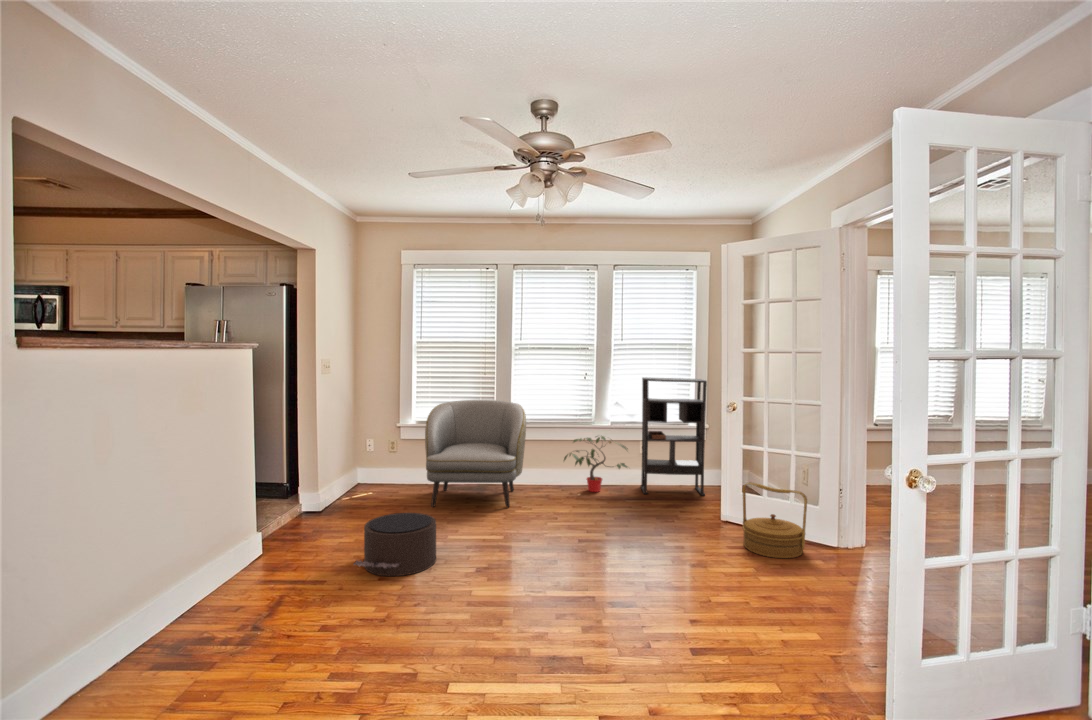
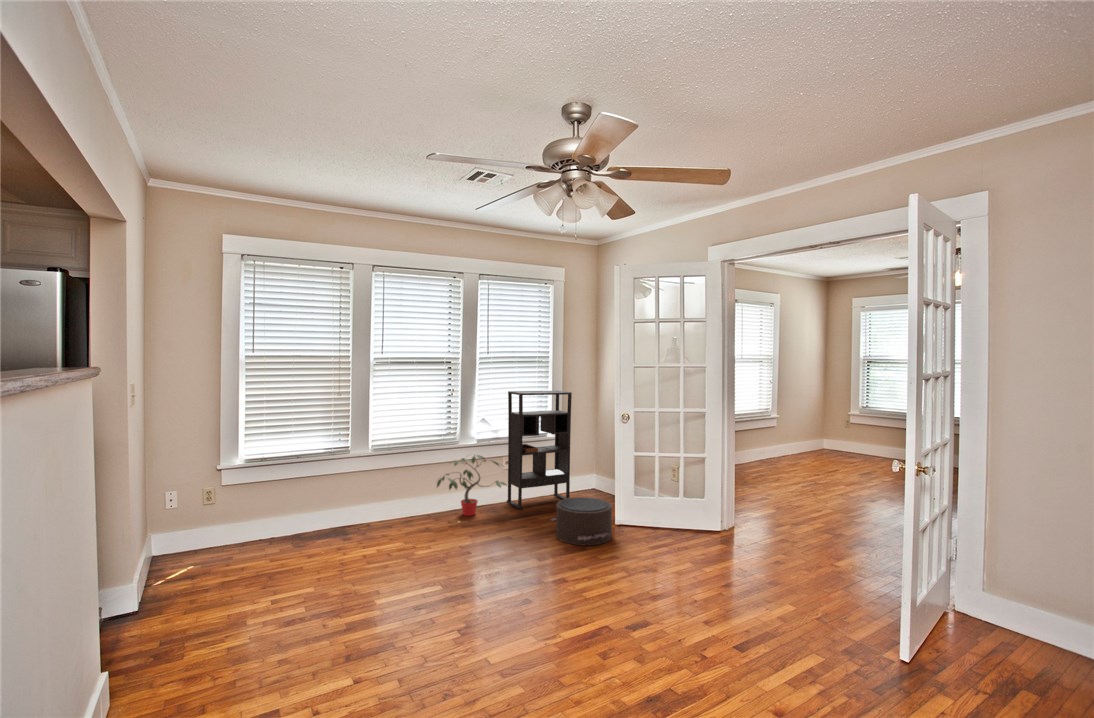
armchair: present [425,400,526,507] -> none [279,425,410,568]
woven basket: present [742,482,807,558] -> none [648,485,705,549]
pouf: present [354,513,436,576] -> present [551,497,612,545]

